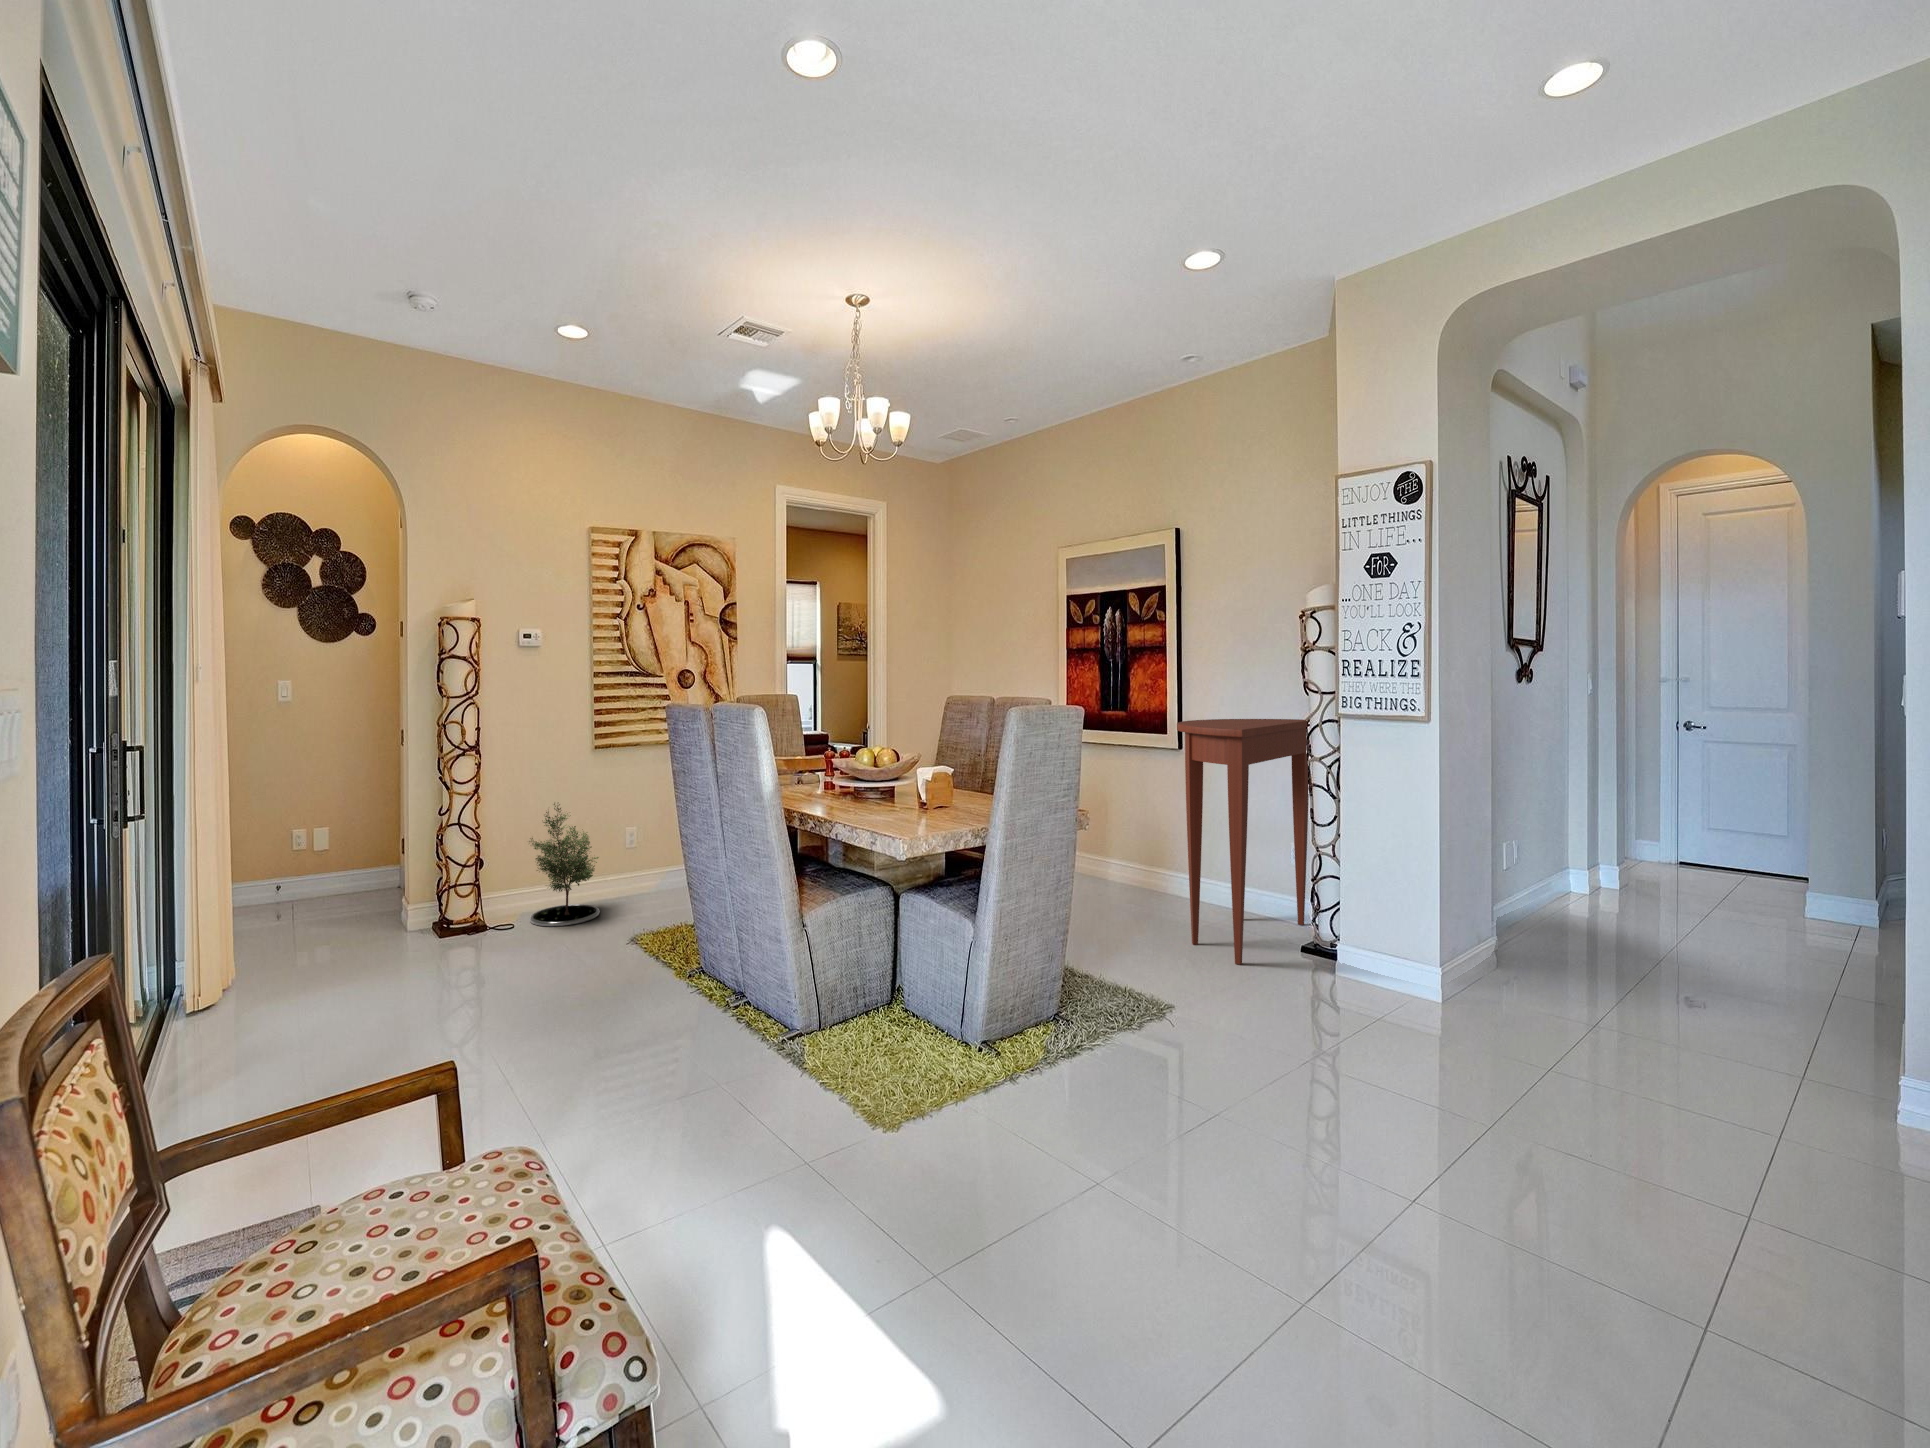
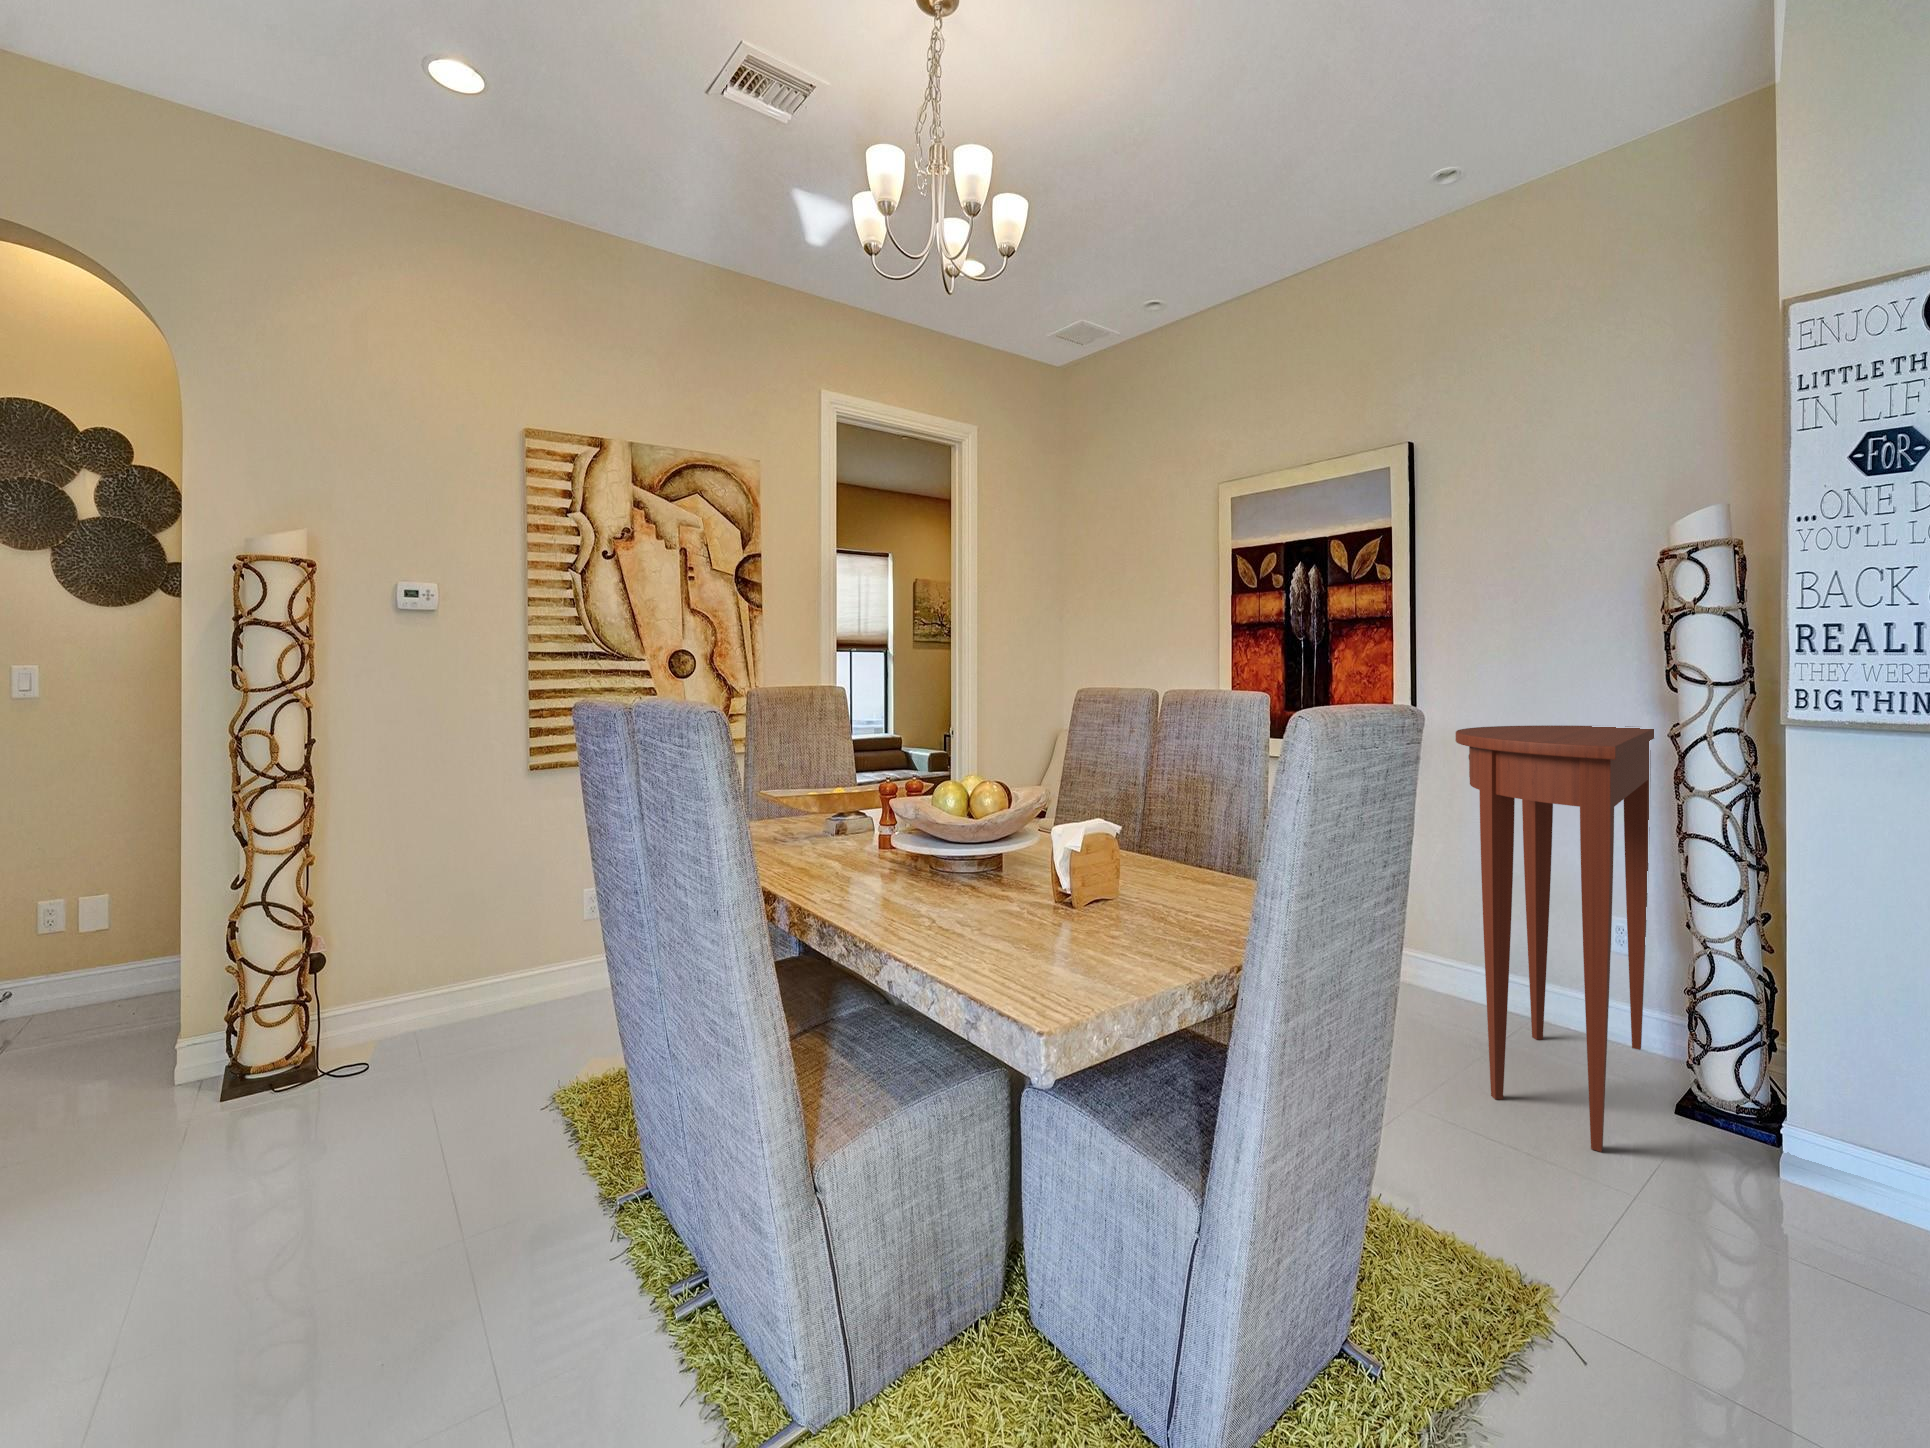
potted tree: present [529,803,600,926] -> none [395,861,532,1068]

